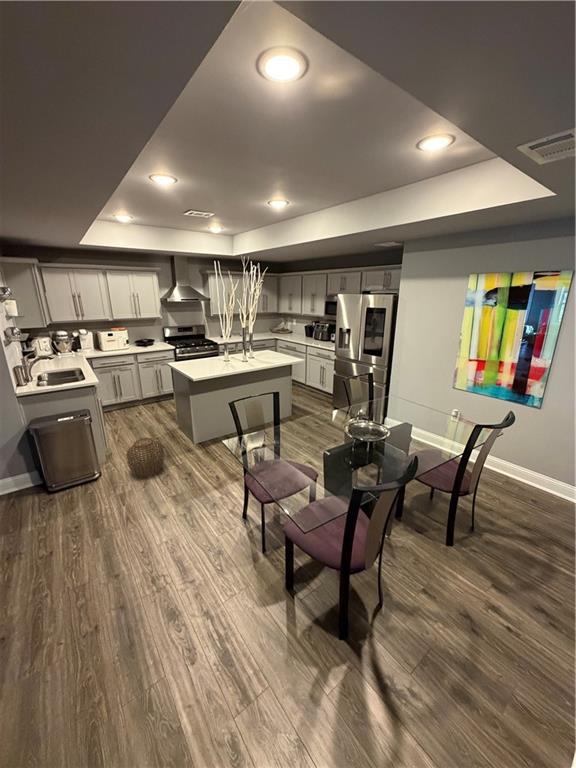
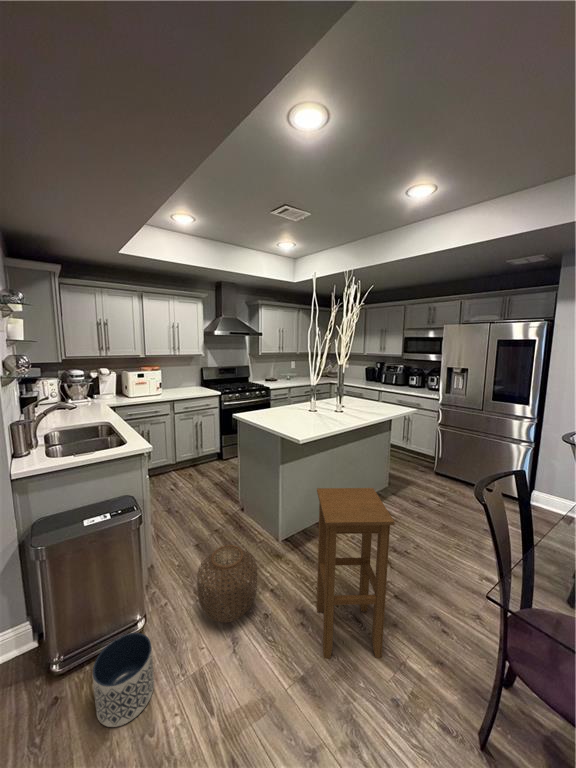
stool: none [179,405,226,490] -> present [317,488,395,659]
planter: none [65,473,100,507] -> present [93,633,154,727]

